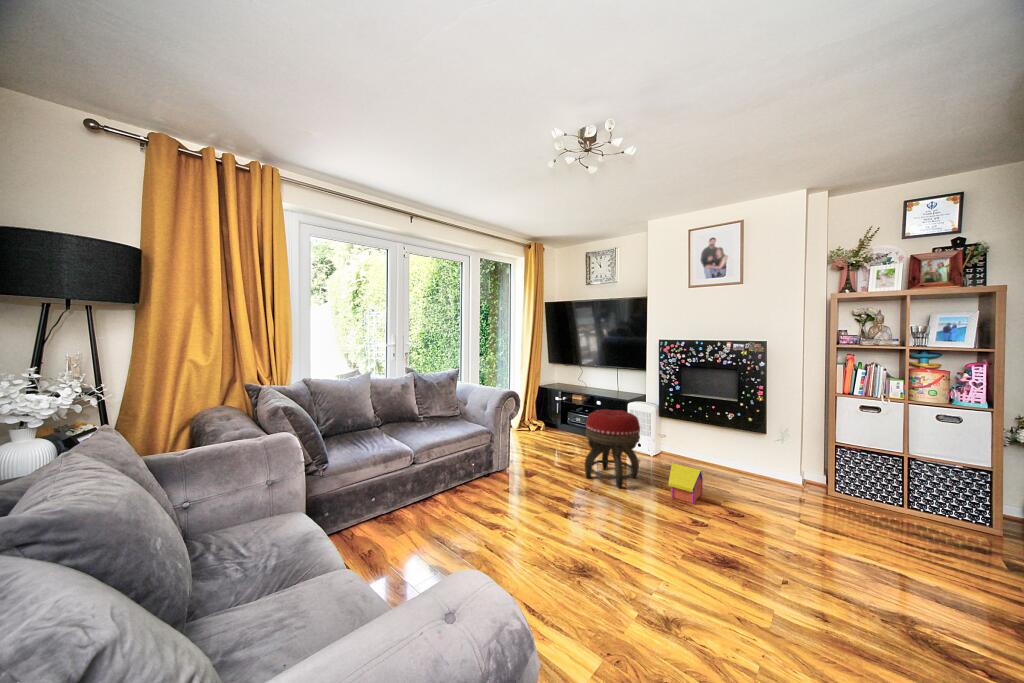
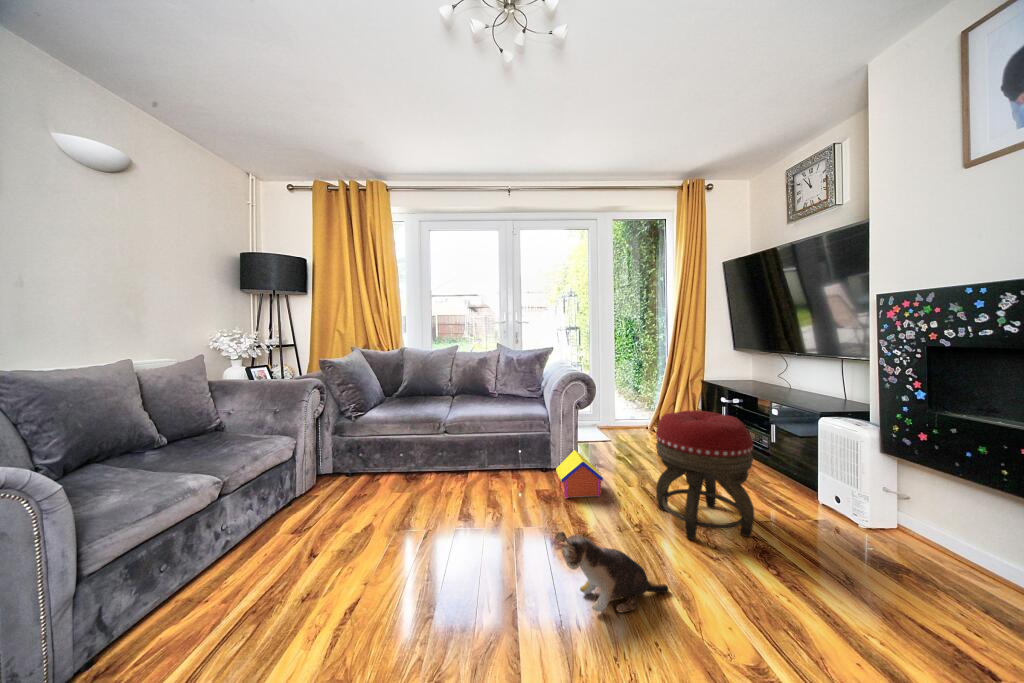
toy house: present [668,463,703,504] -> present [556,450,603,499]
plush toy: none [614,495,649,536] -> present [555,532,669,613]

